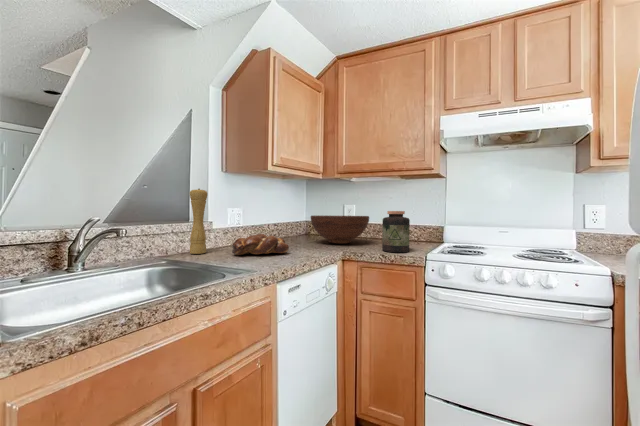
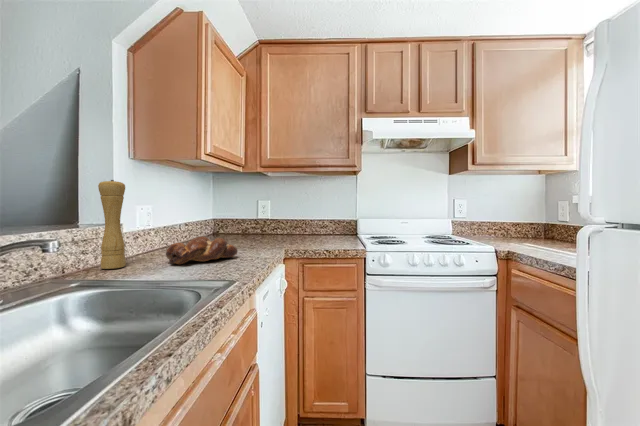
jar: present [382,211,410,252] -> none [322,207,347,247]
fruit bowl: present [311,215,369,244] -> none [236,212,299,242]

